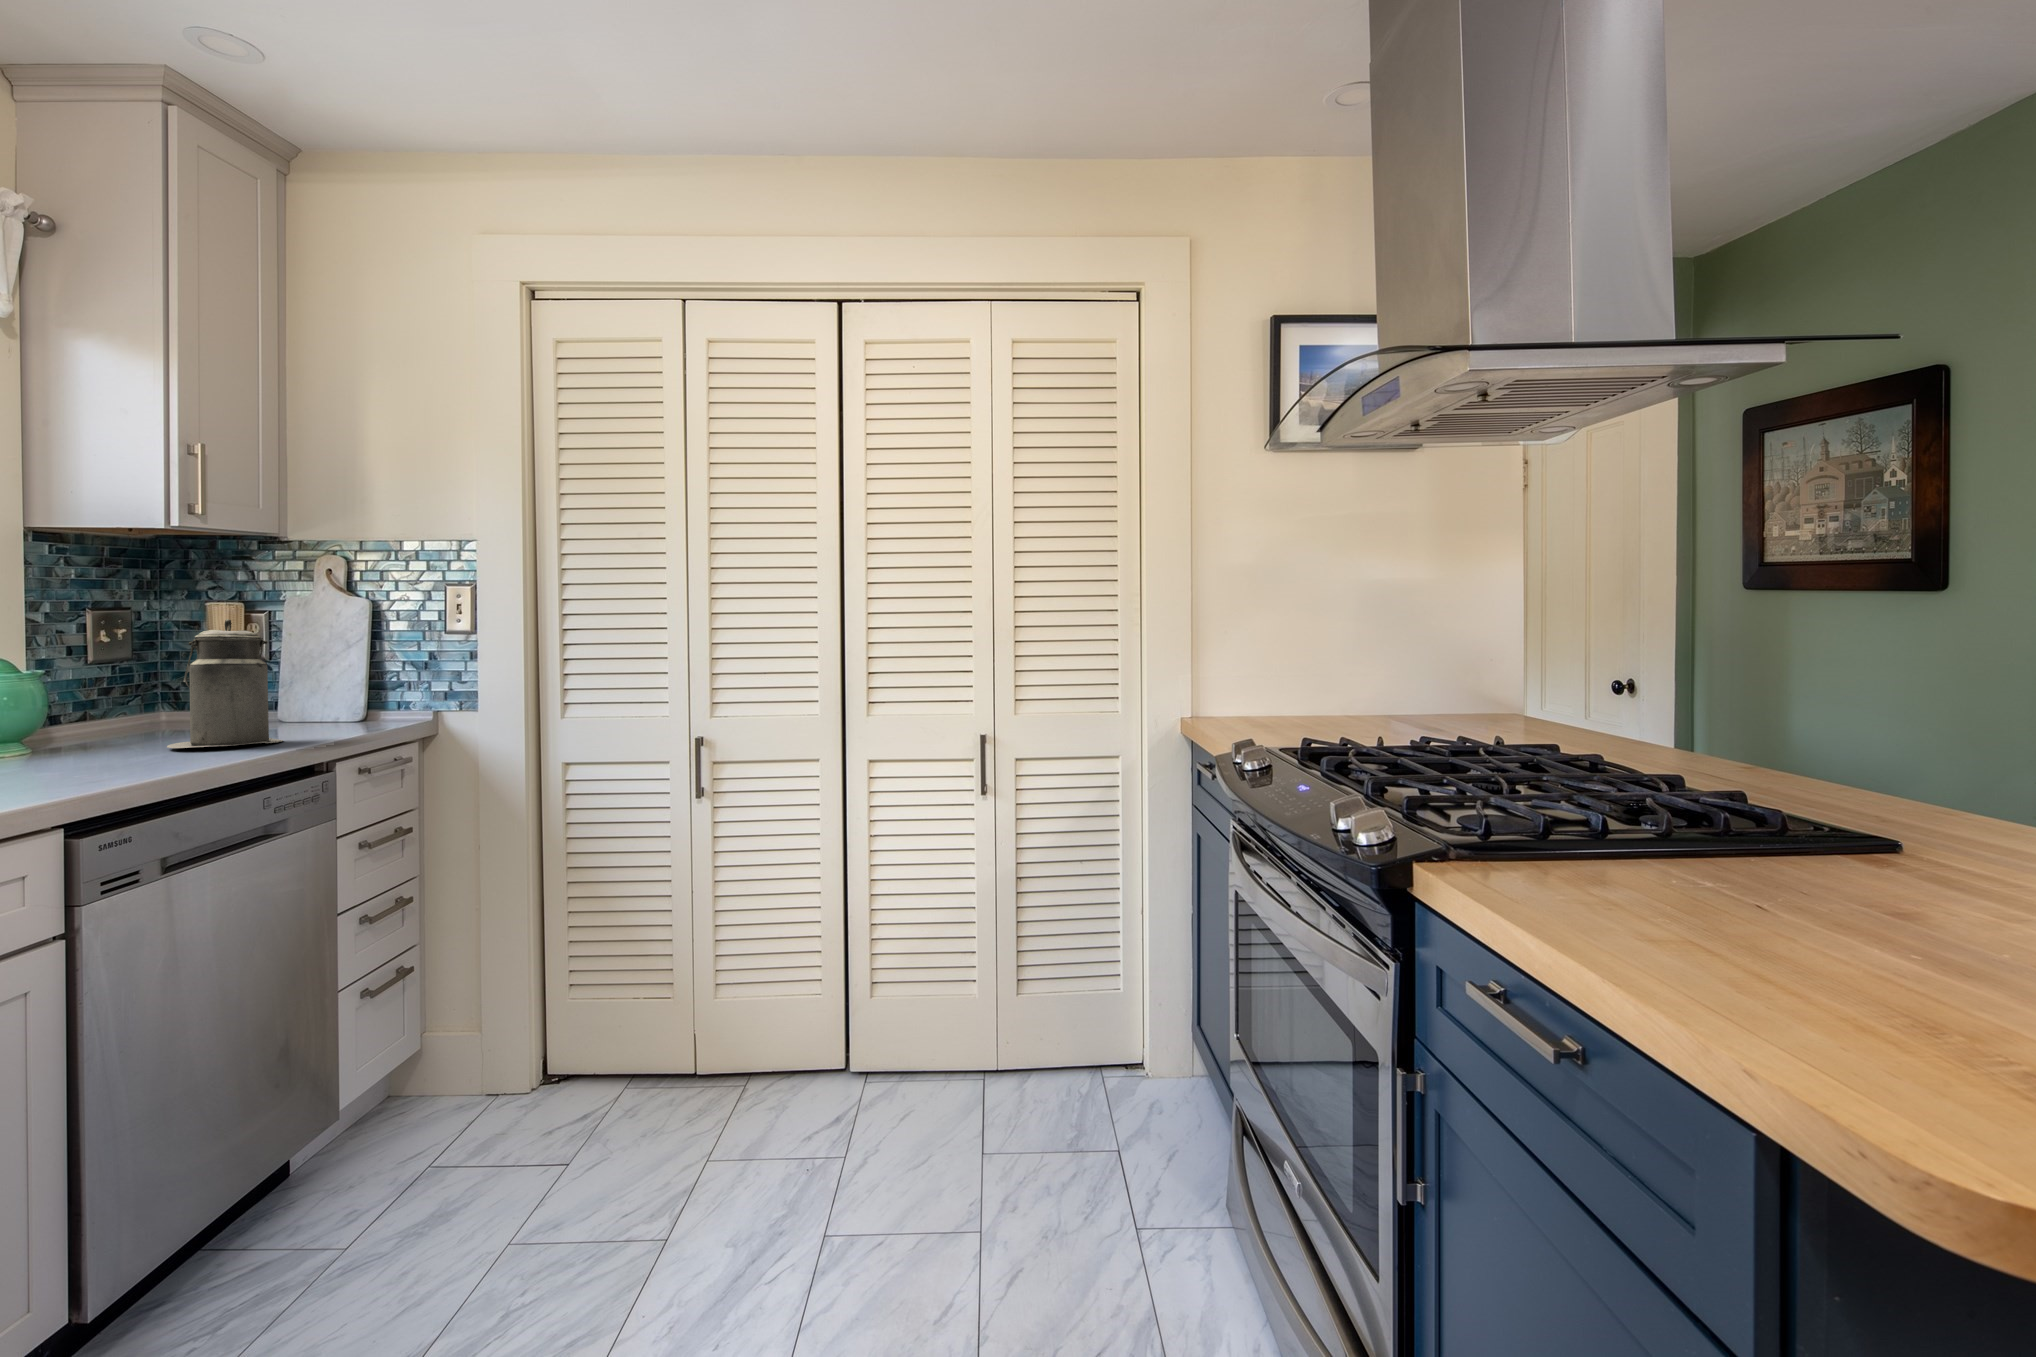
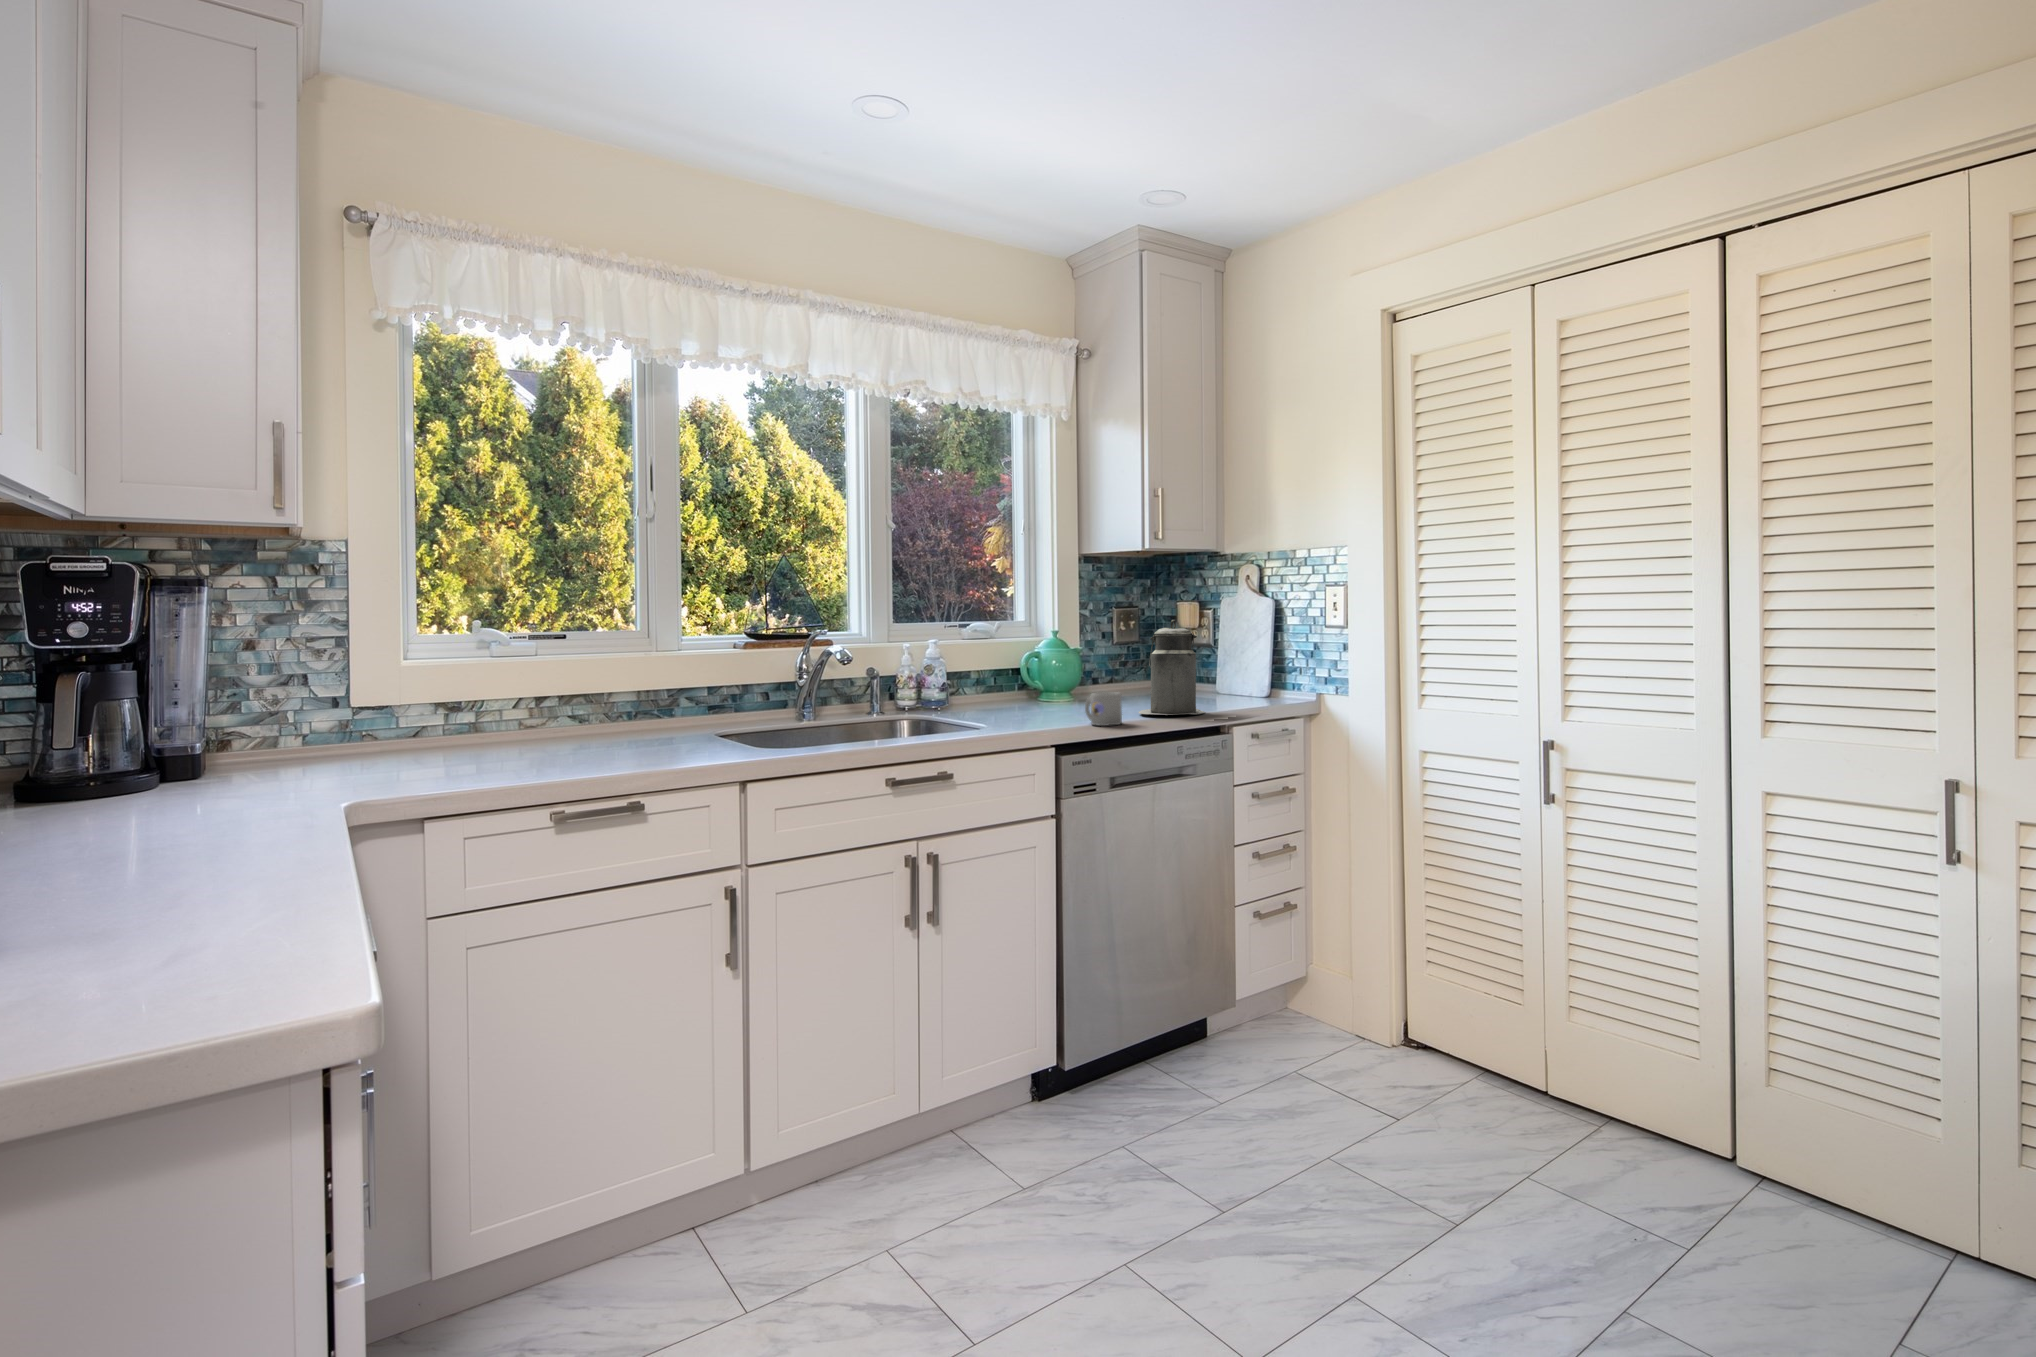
mug: none [69,718,149,768] -> present [1085,692,1122,726]

